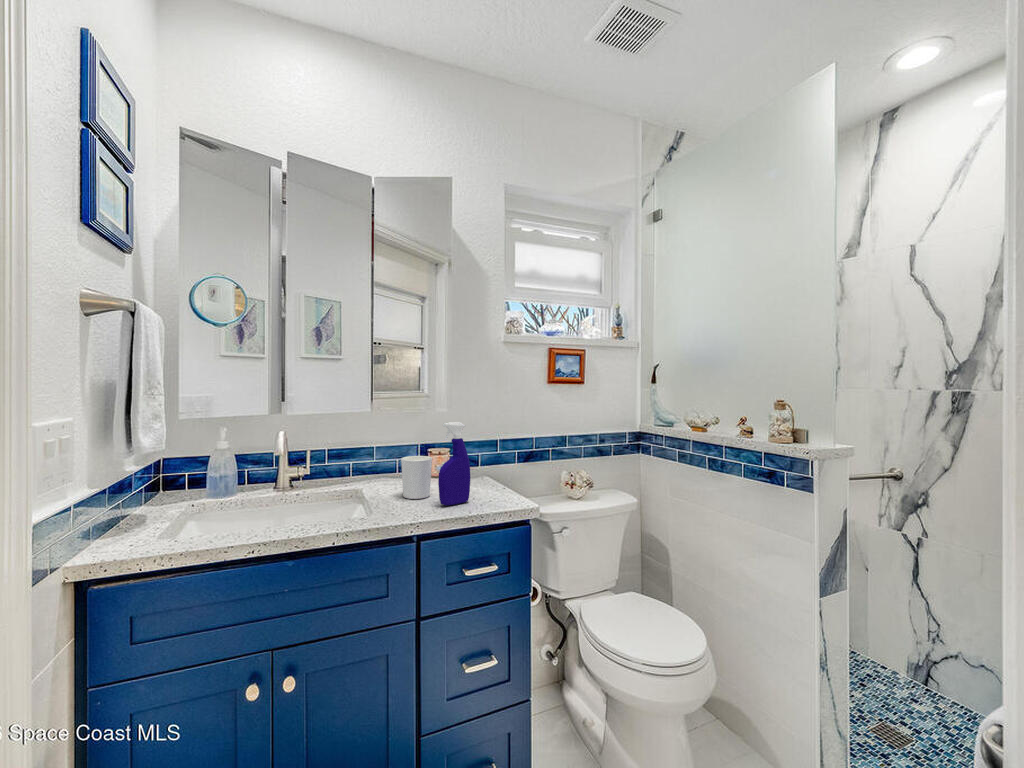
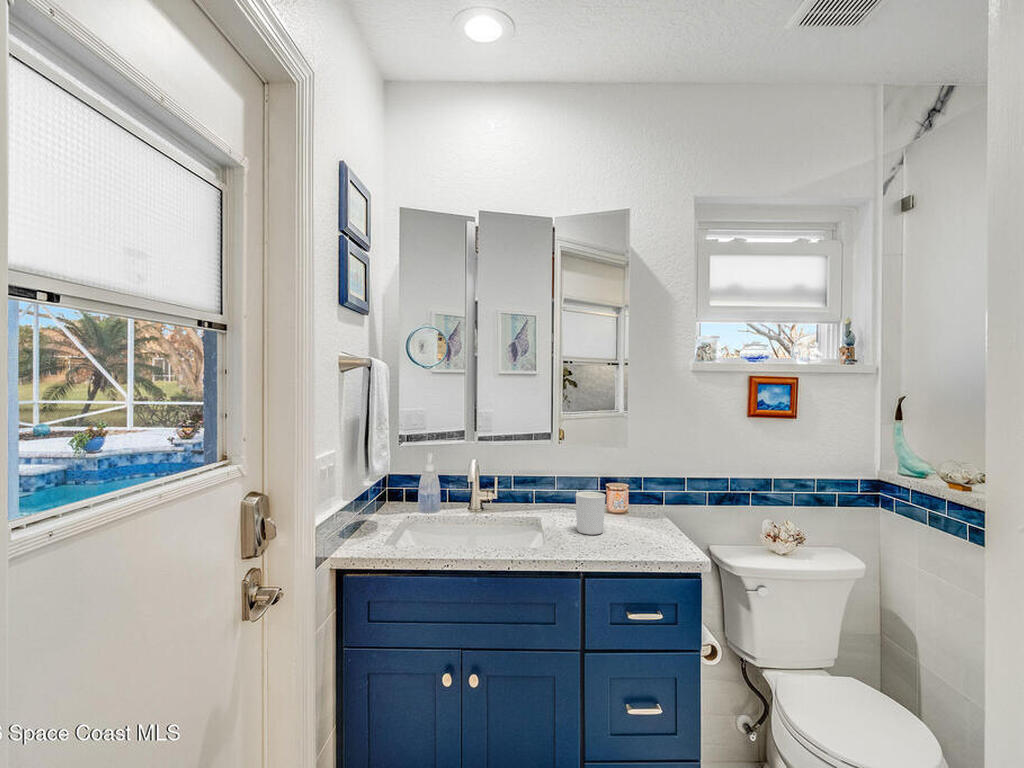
spray bottle: present [438,422,471,505] -> none [608,463,641,545]

